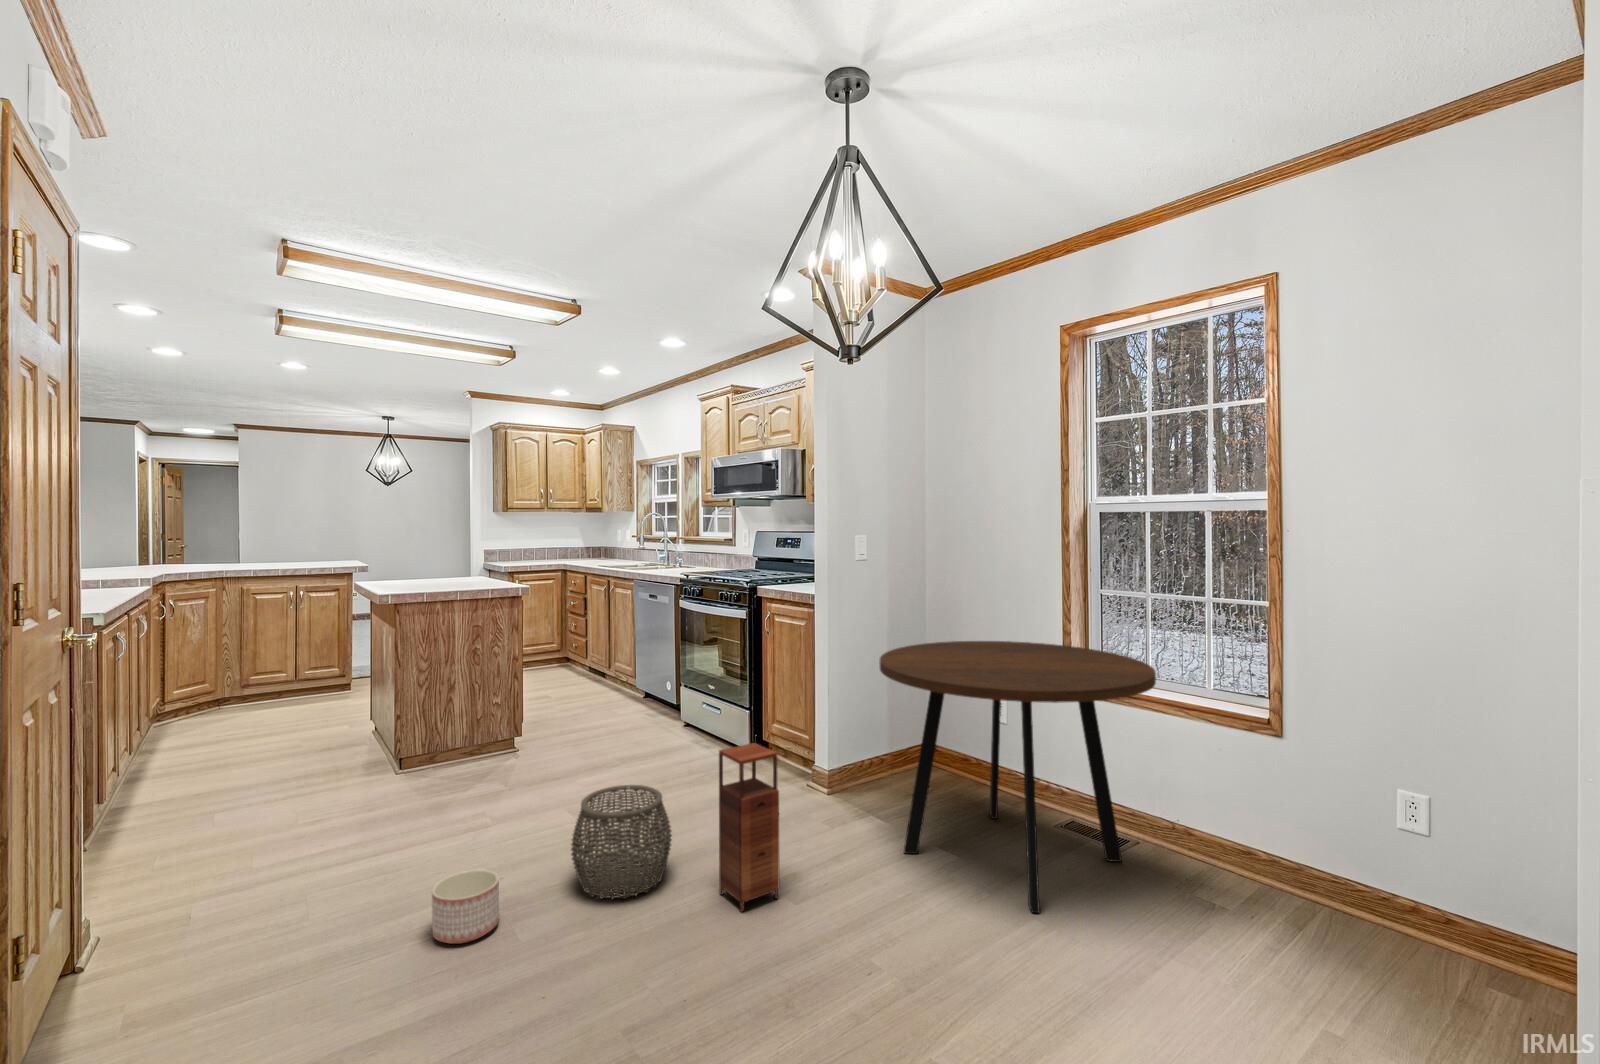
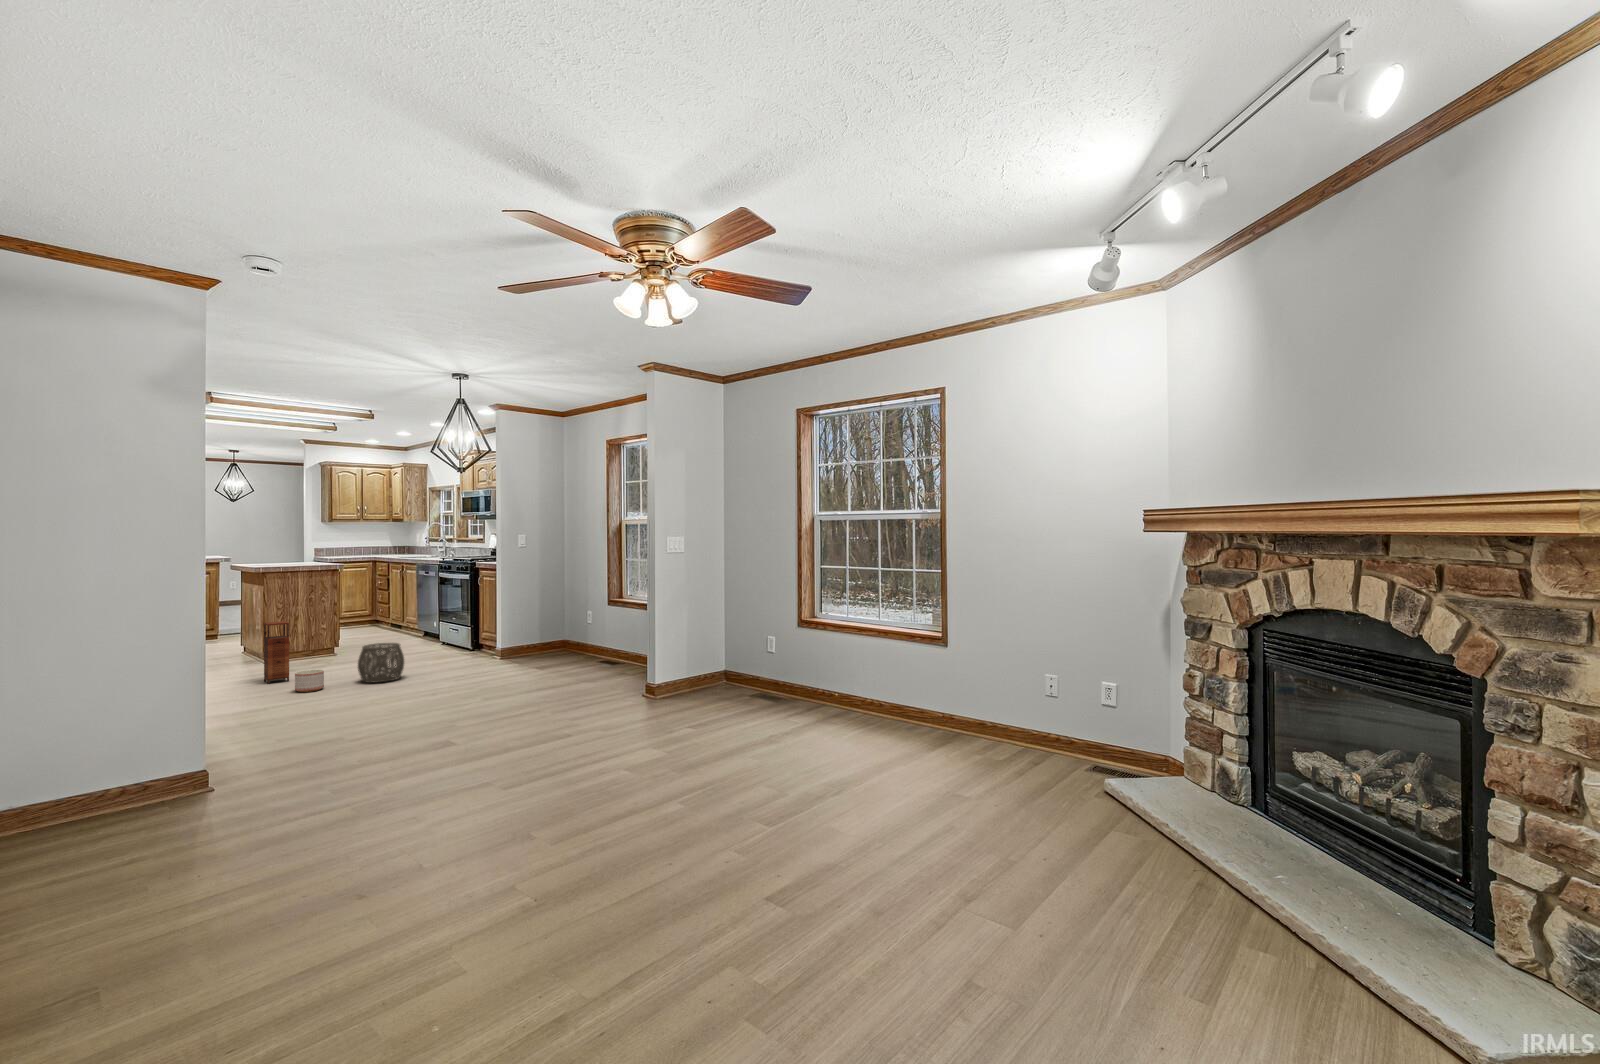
dining table: present [879,641,1156,913] -> none [502,584,617,678]
storage cabinet: present [719,743,779,912] -> present [264,621,289,684]

